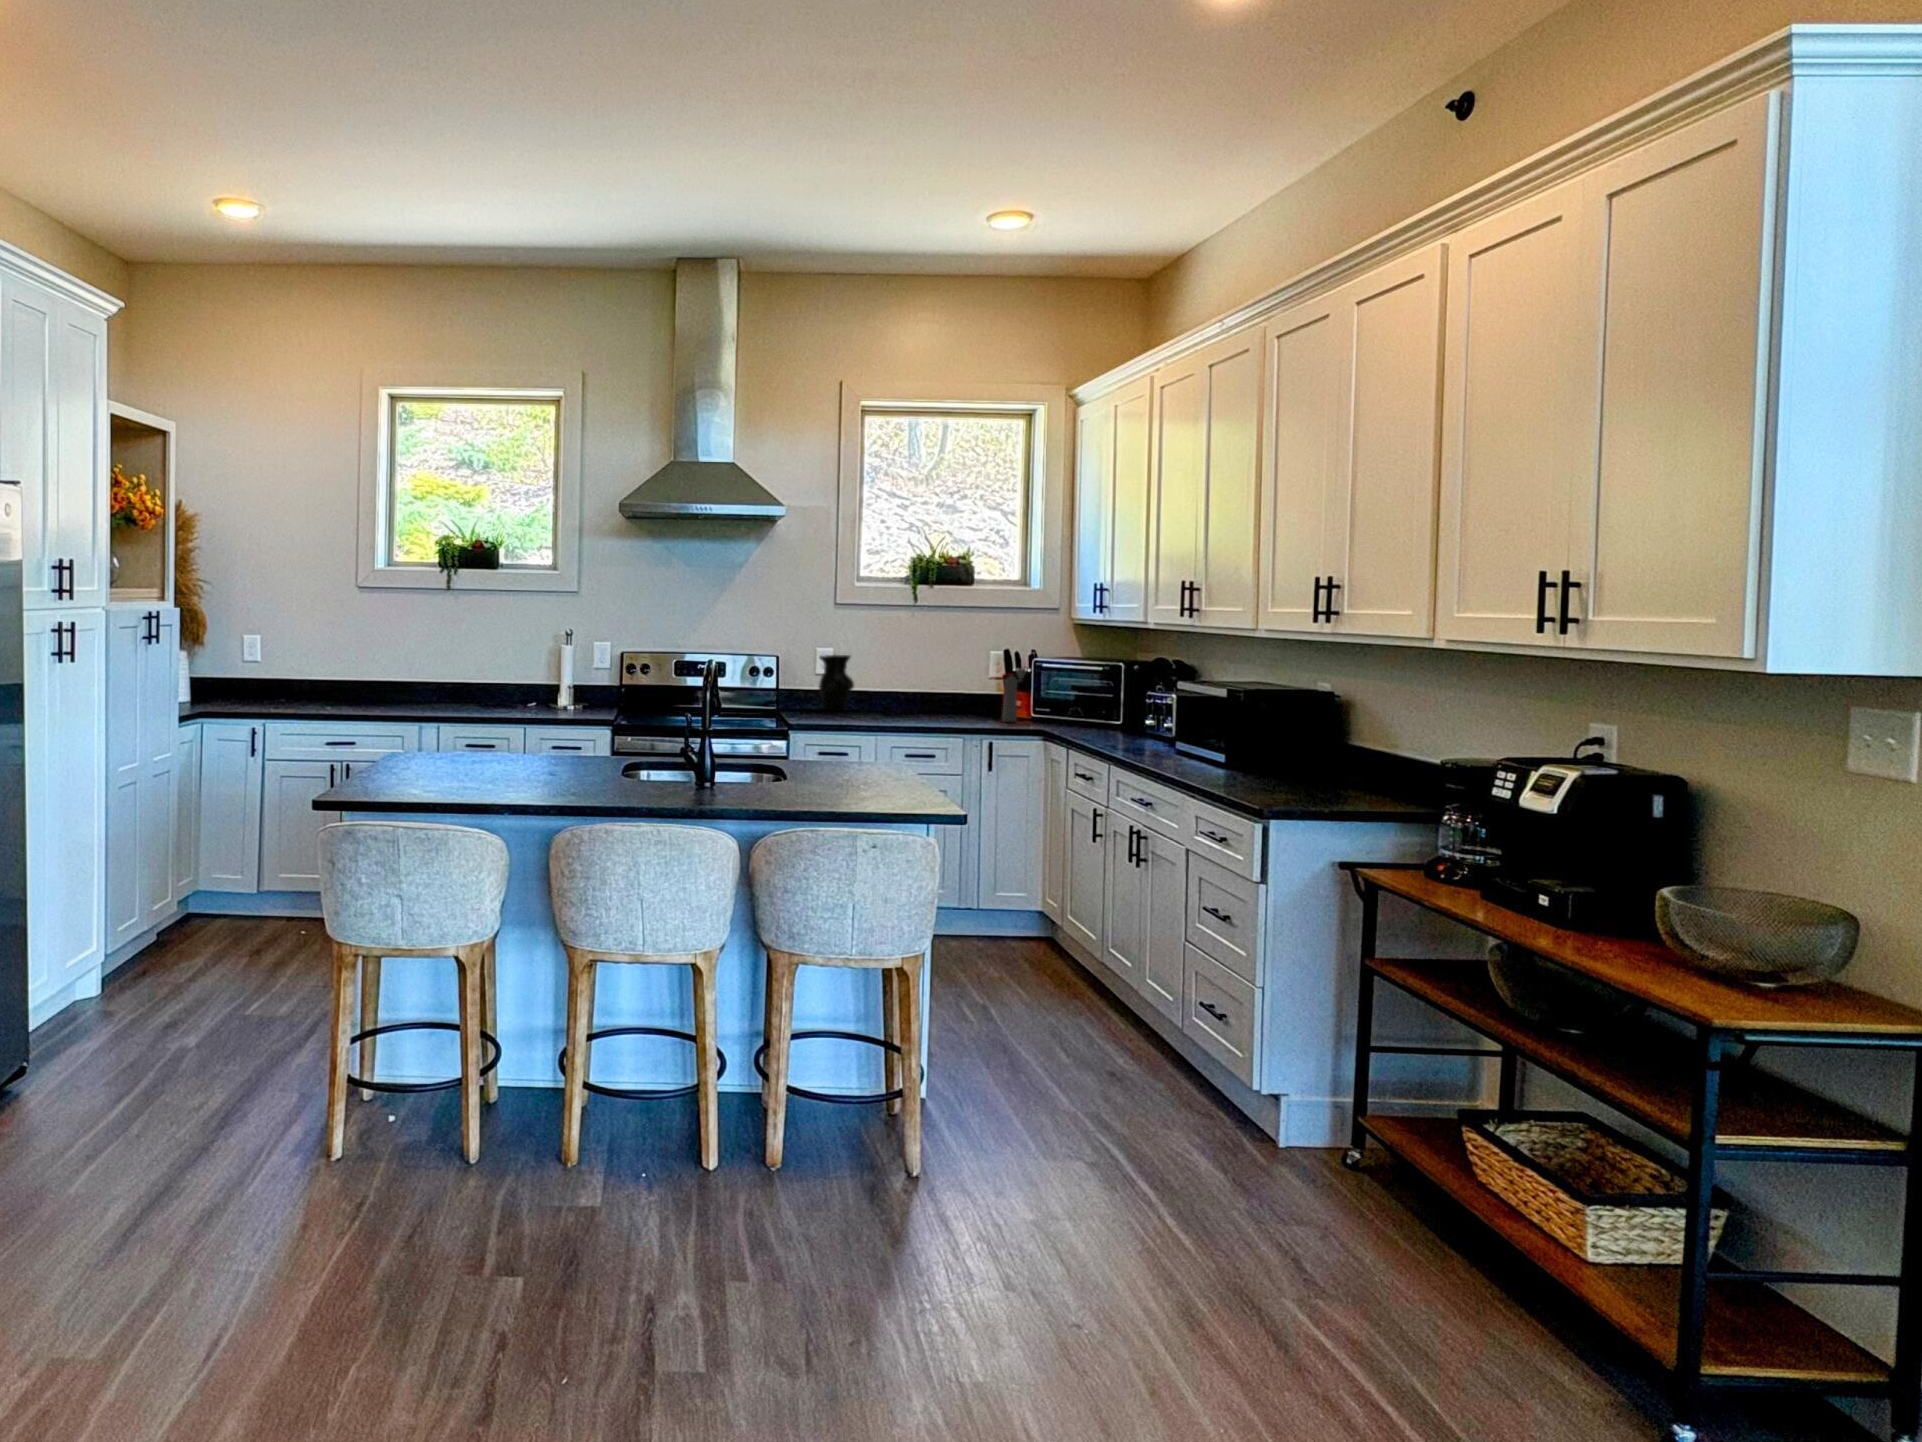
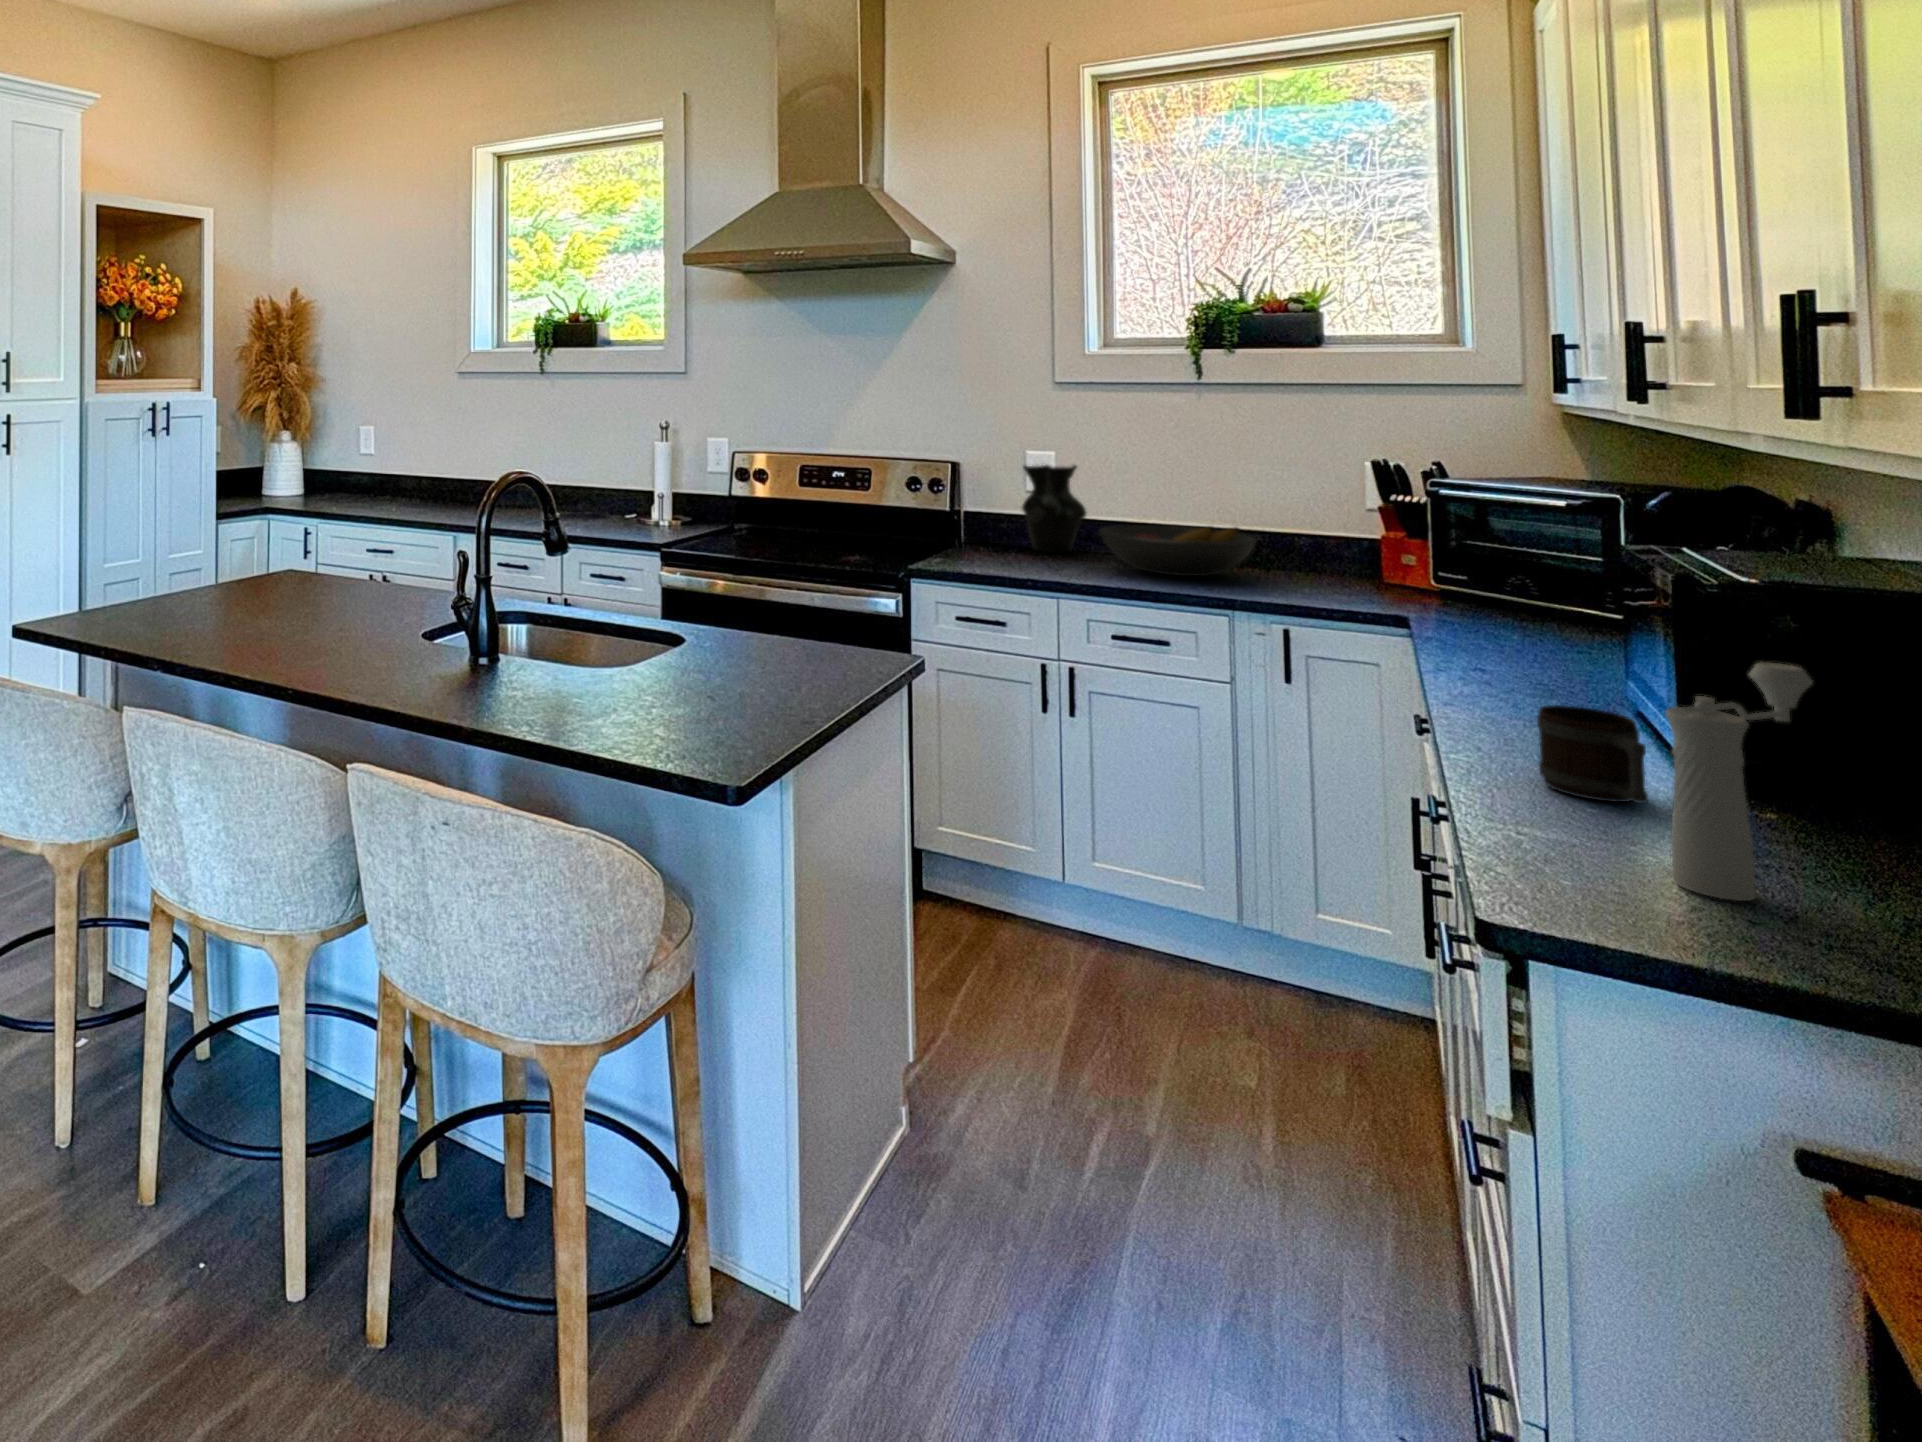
pepper mill: present [1003,668,1026,722] -> present [1665,663,1813,901]
fruit bowl: none [877,688,959,717] -> present [1099,525,1256,576]
mug: none [1211,744,1255,780] -> present [1537,705,1648,803]

